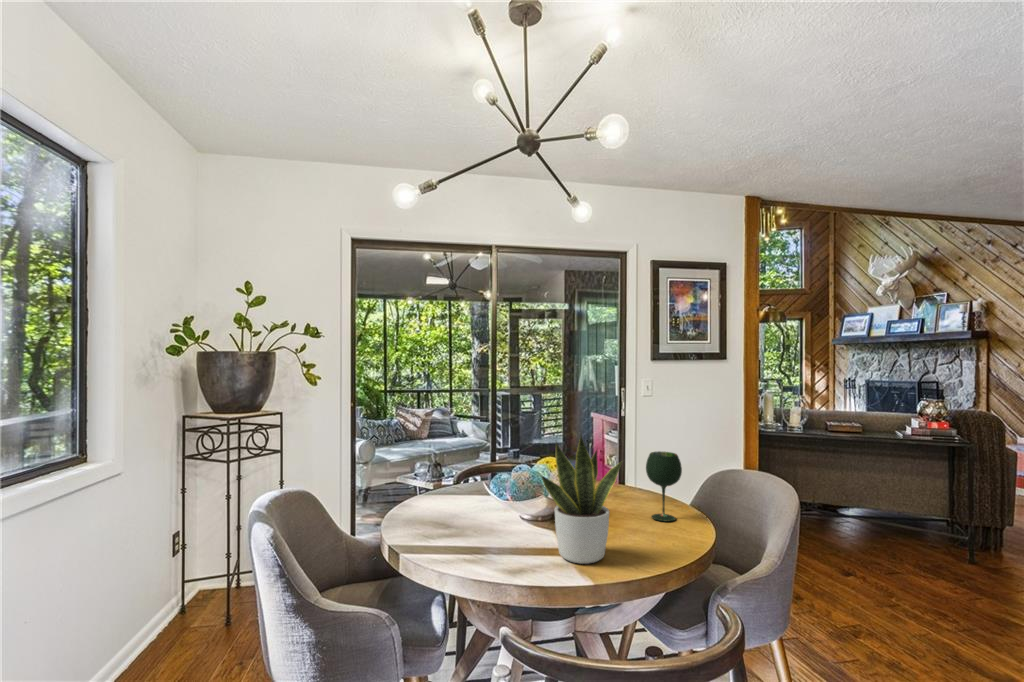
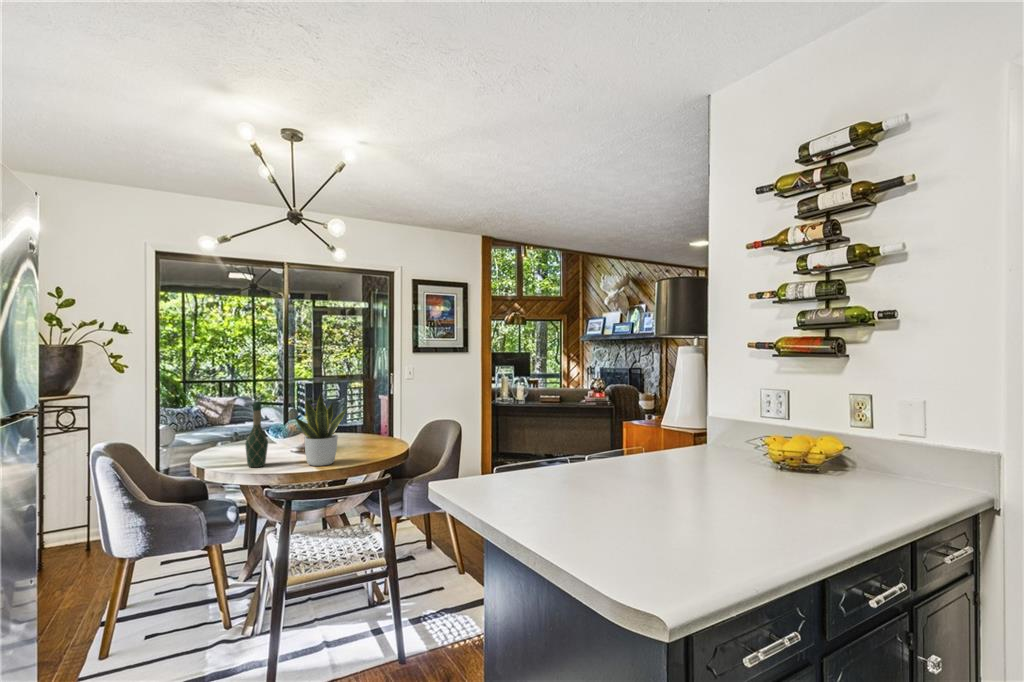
wine bottle: none [463,445,497,554] -> present [245,402,268,467]
wine glass: present [646,451,682,521] -> none [373,407,394,447]

